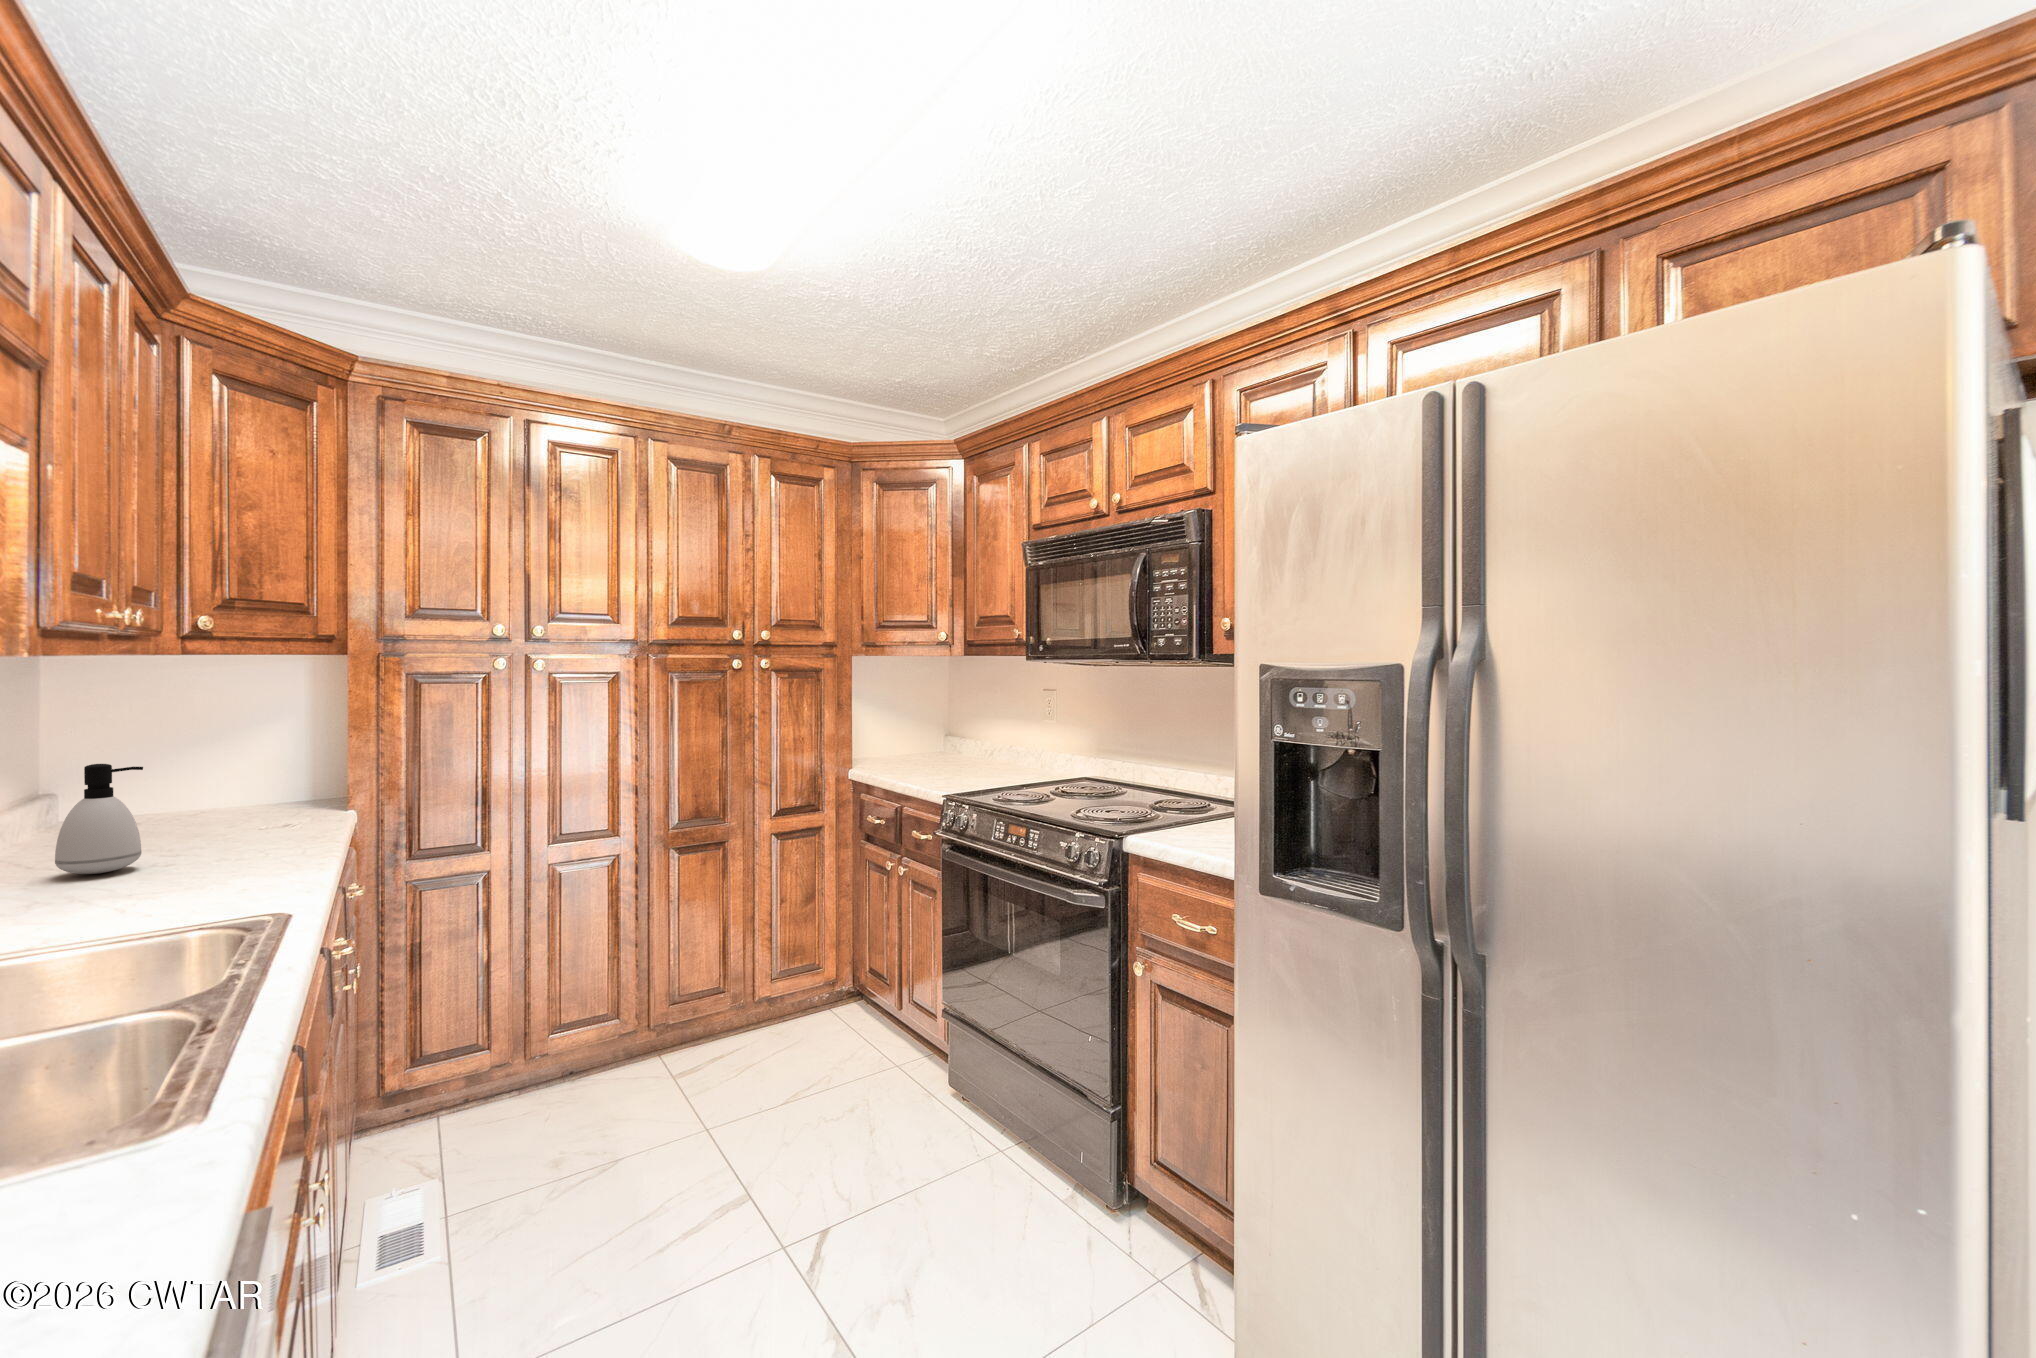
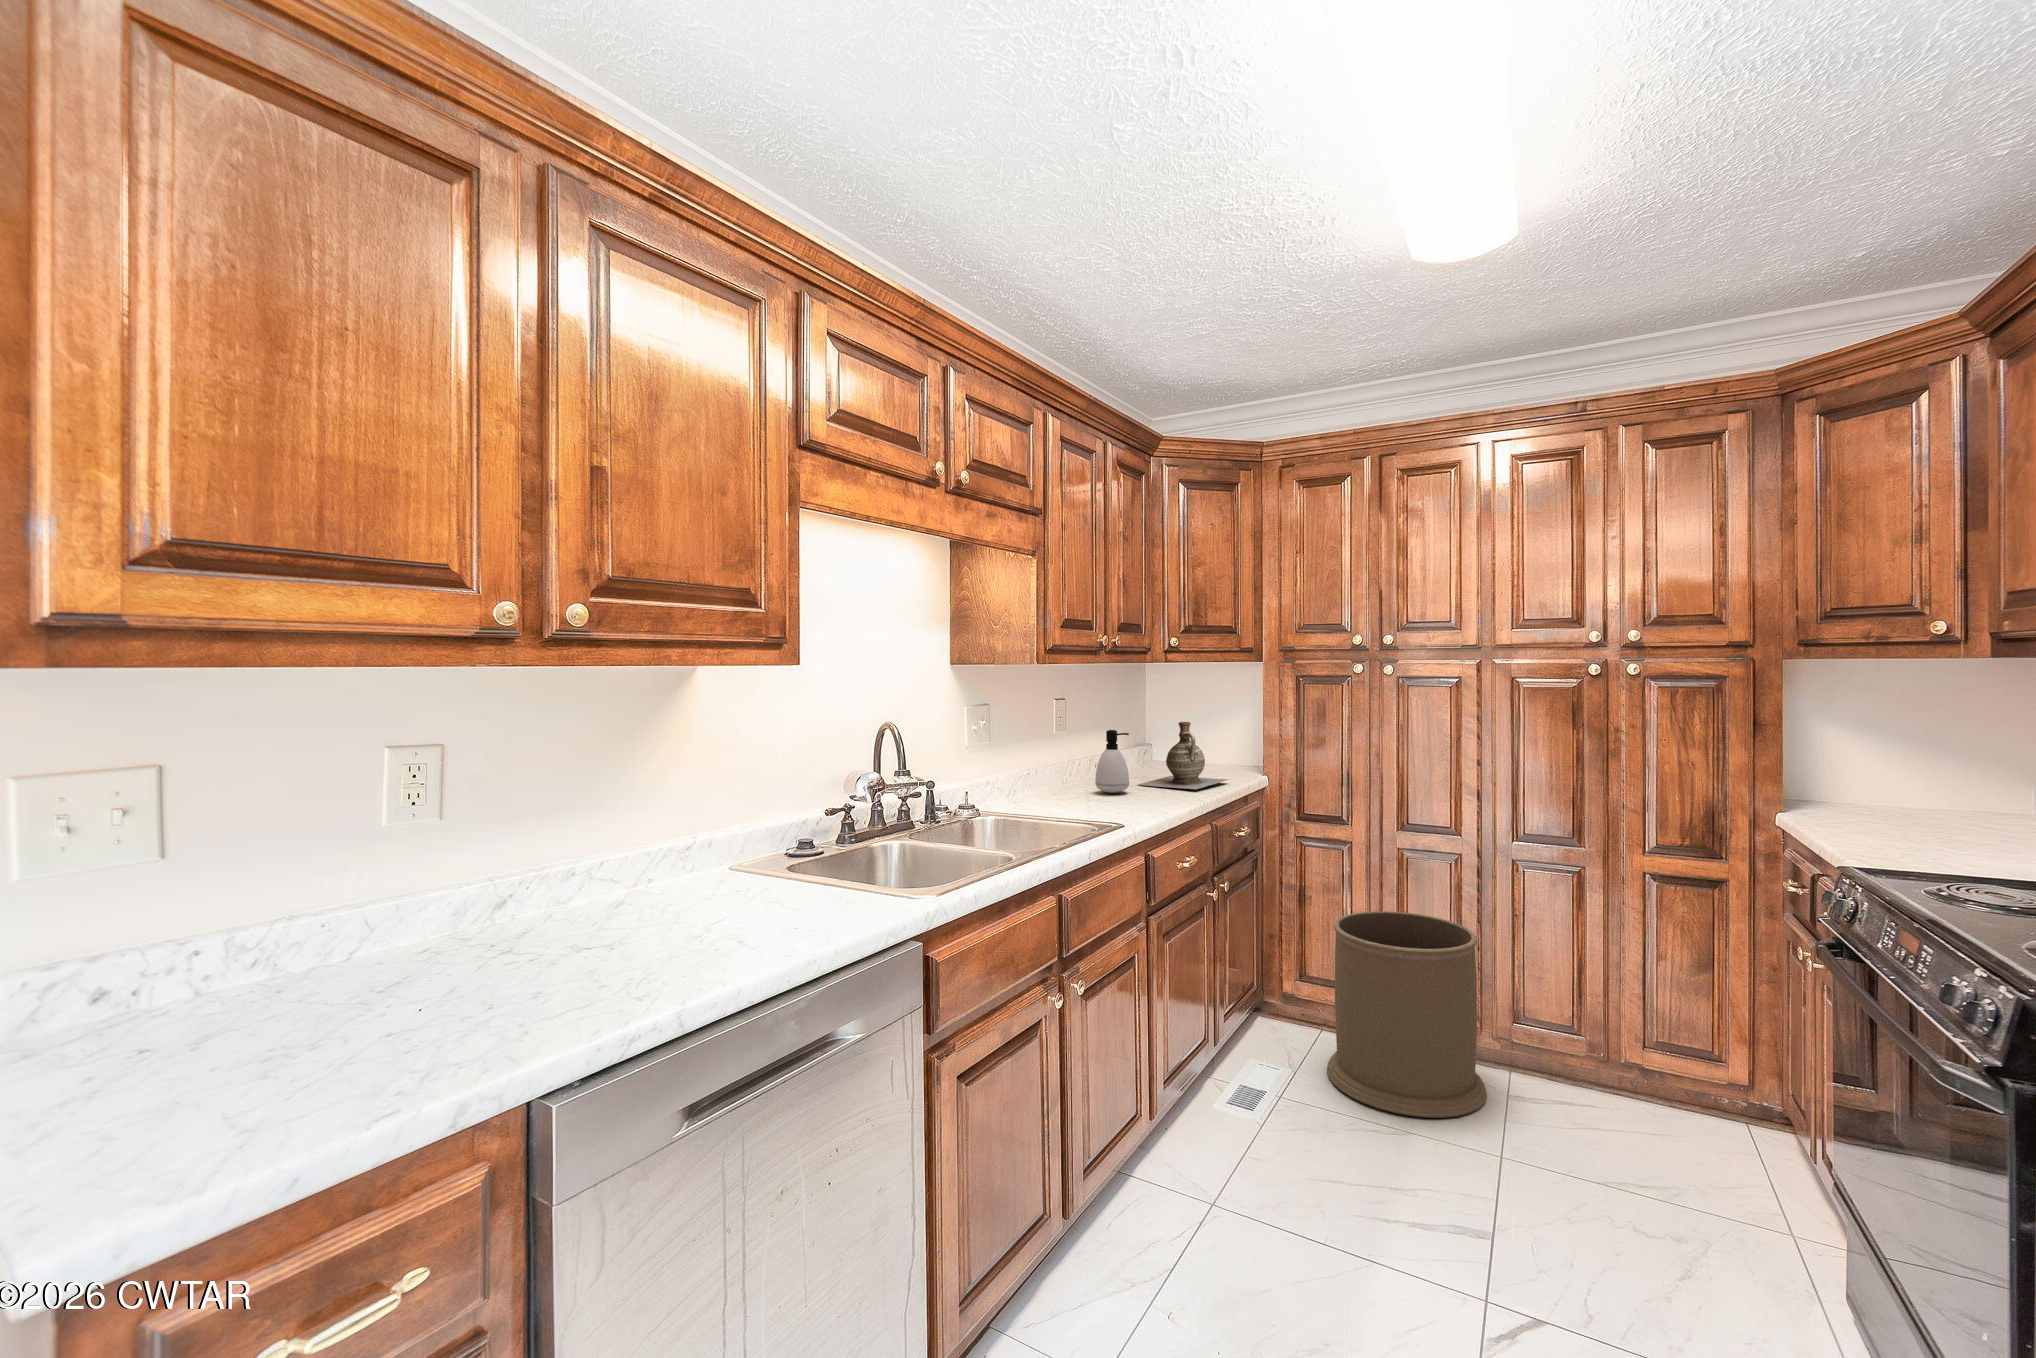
ceramic jug: none [132,742,312,852] -> present [1138,722,1226,789]
trash can: none [483,931,668,1171] -> present [1327,911,1487,1118]

